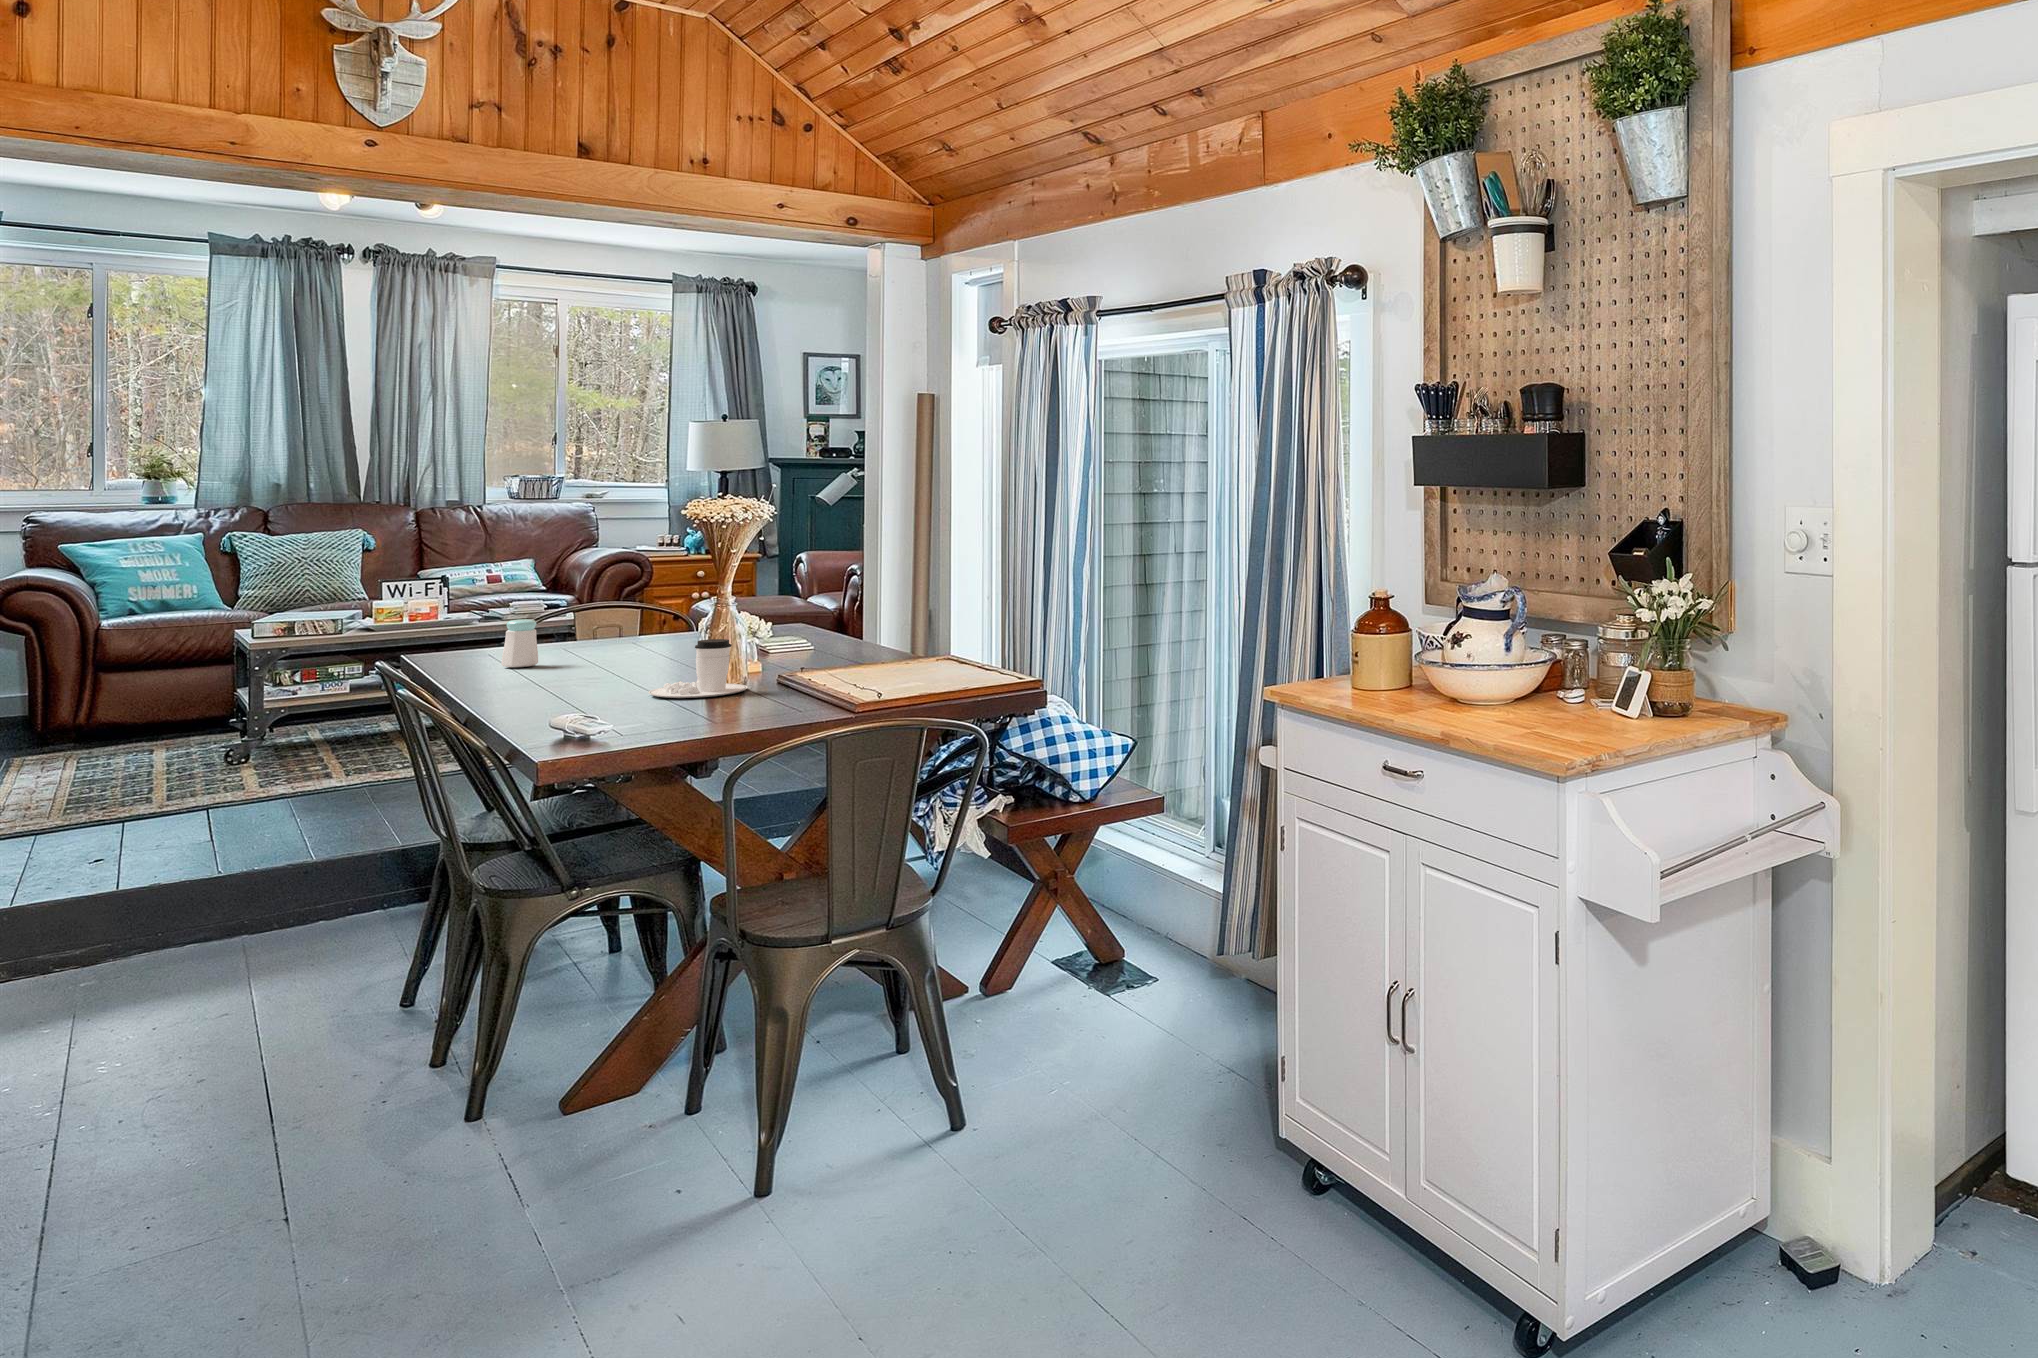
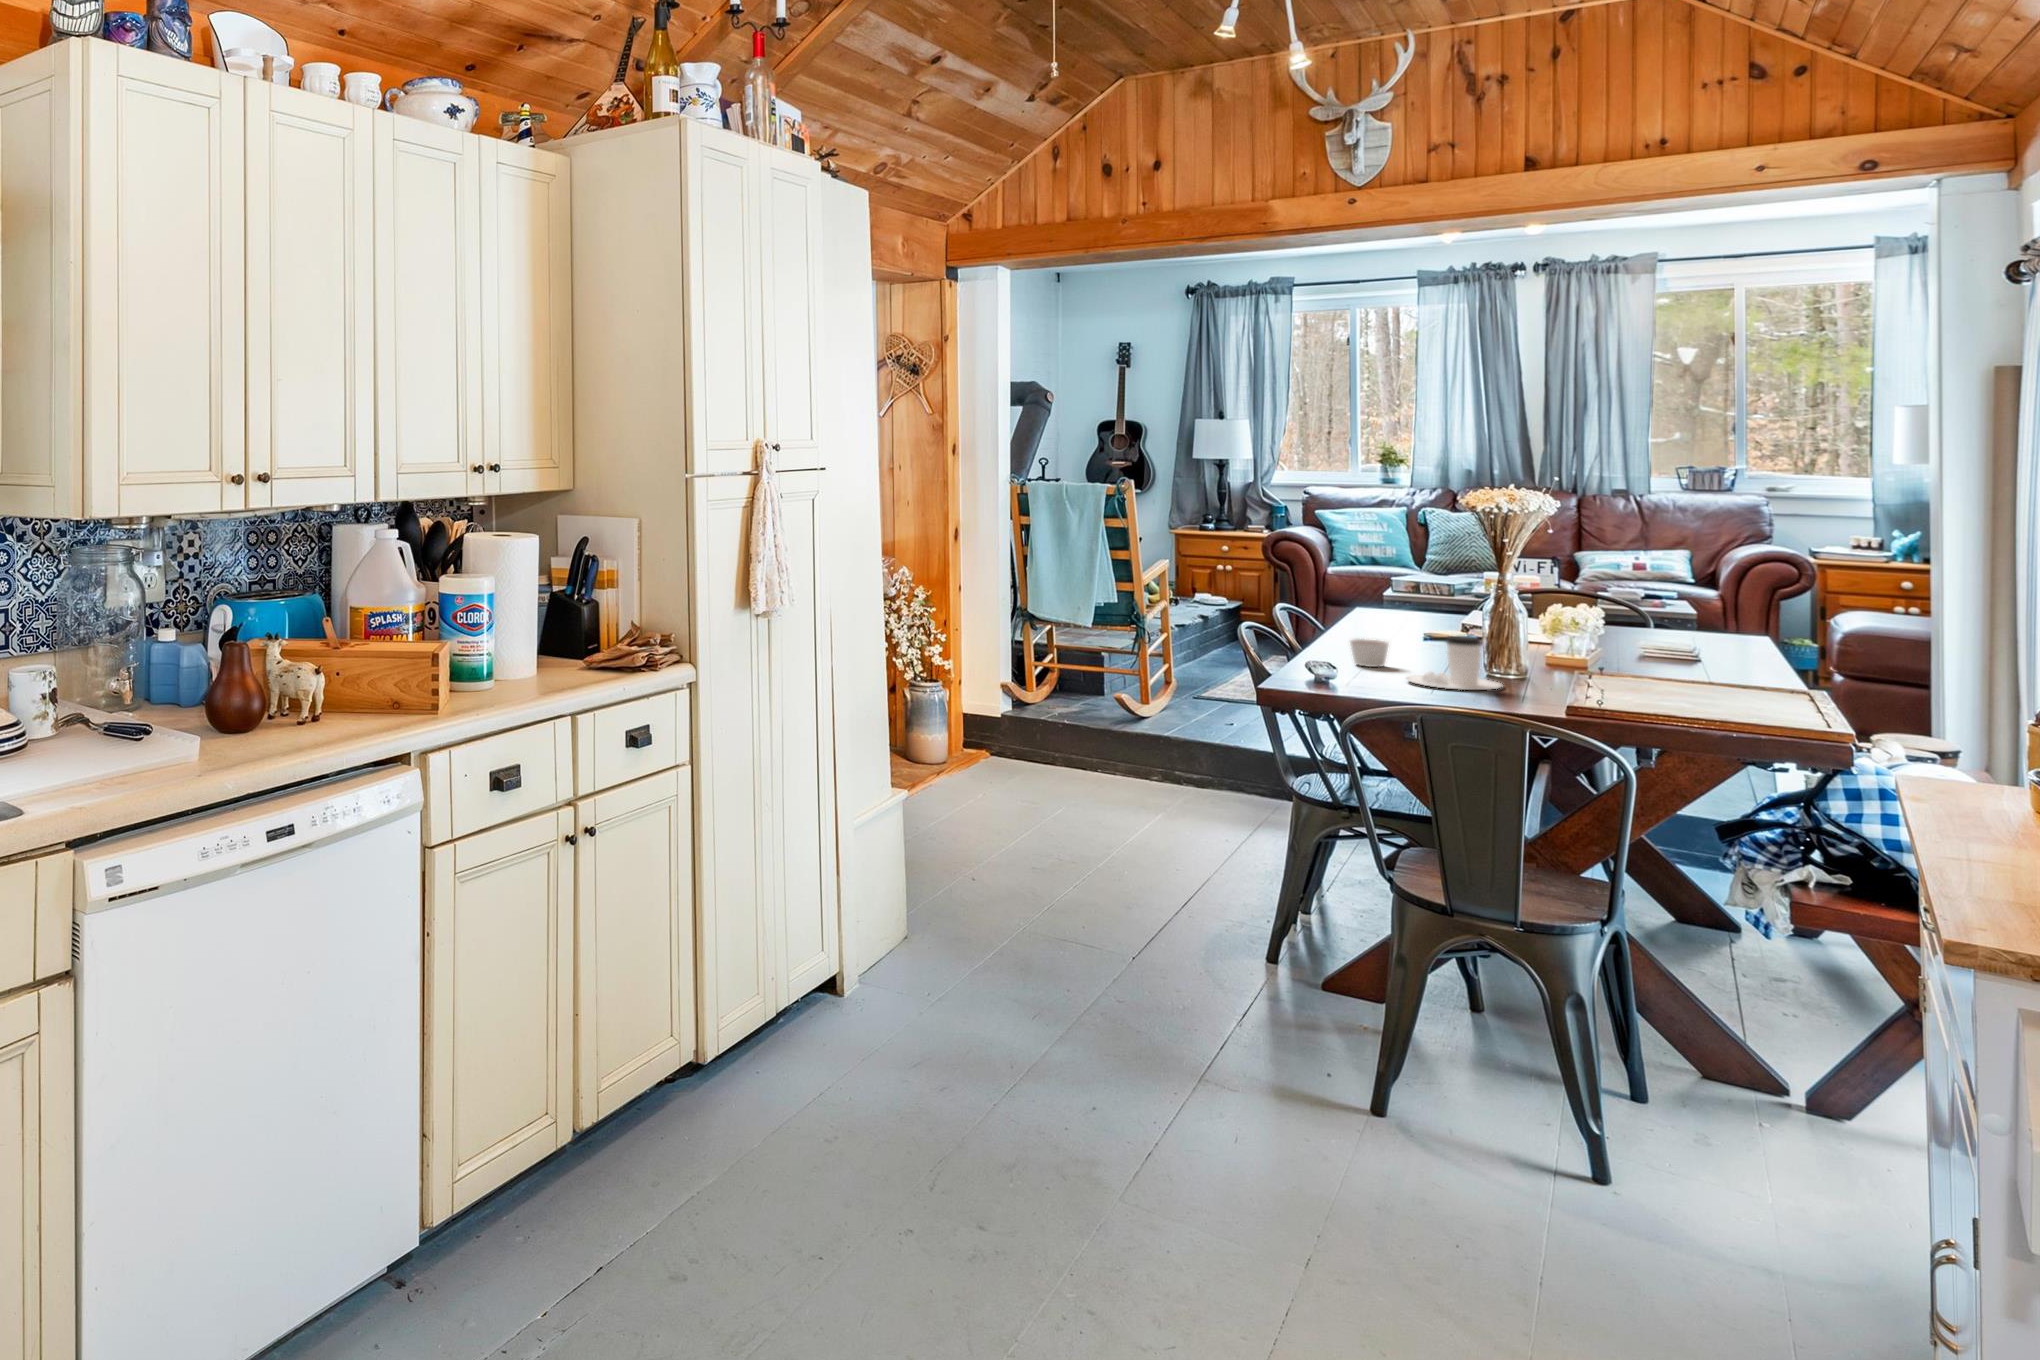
salt shaker: present [501,619,538,667] -> none [1375,601,1406,642]
candle: none [550,660,596,692] -> present [1350,639,1388,667]

